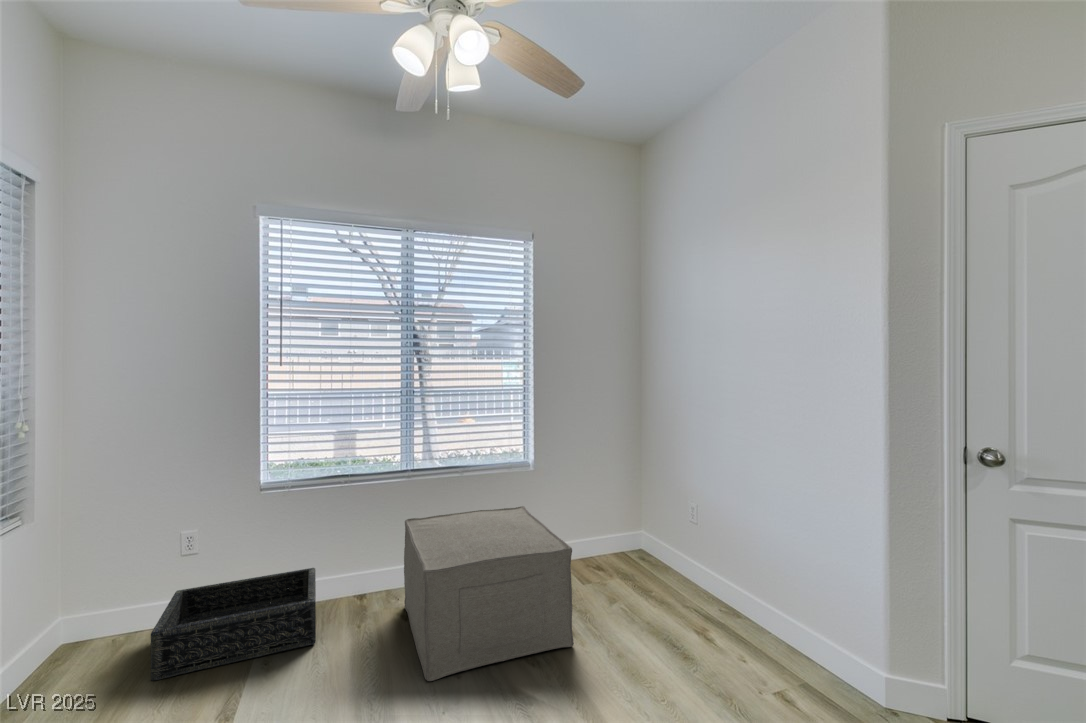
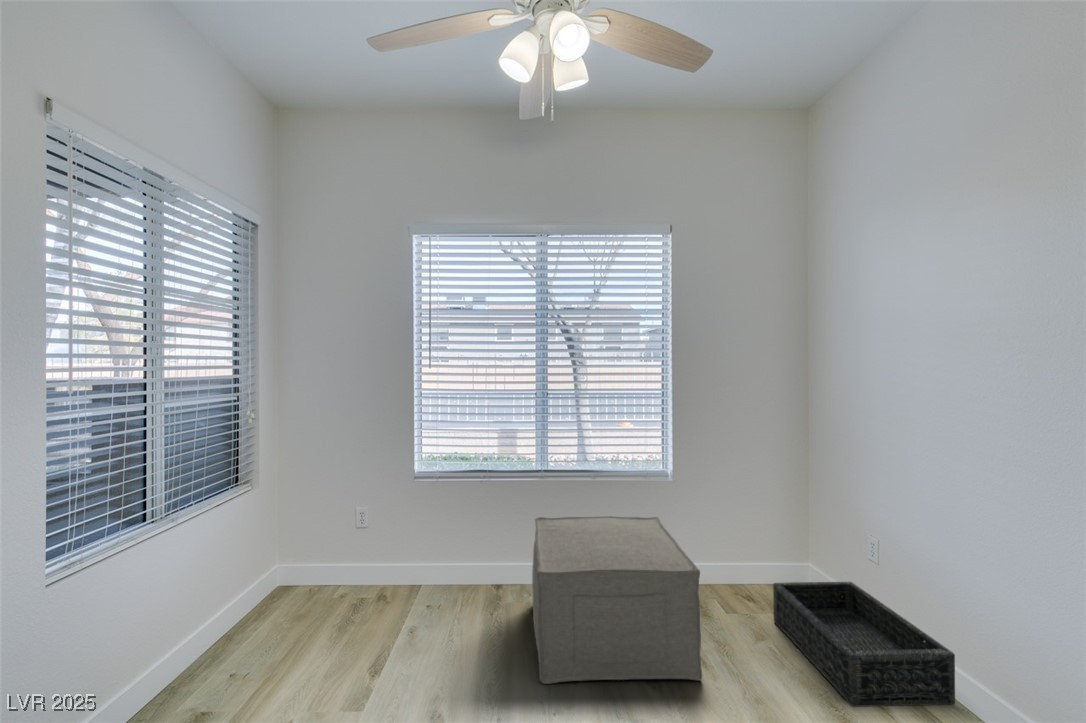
basket: present [151,568,316,681] -> present [773,582,955,707]

